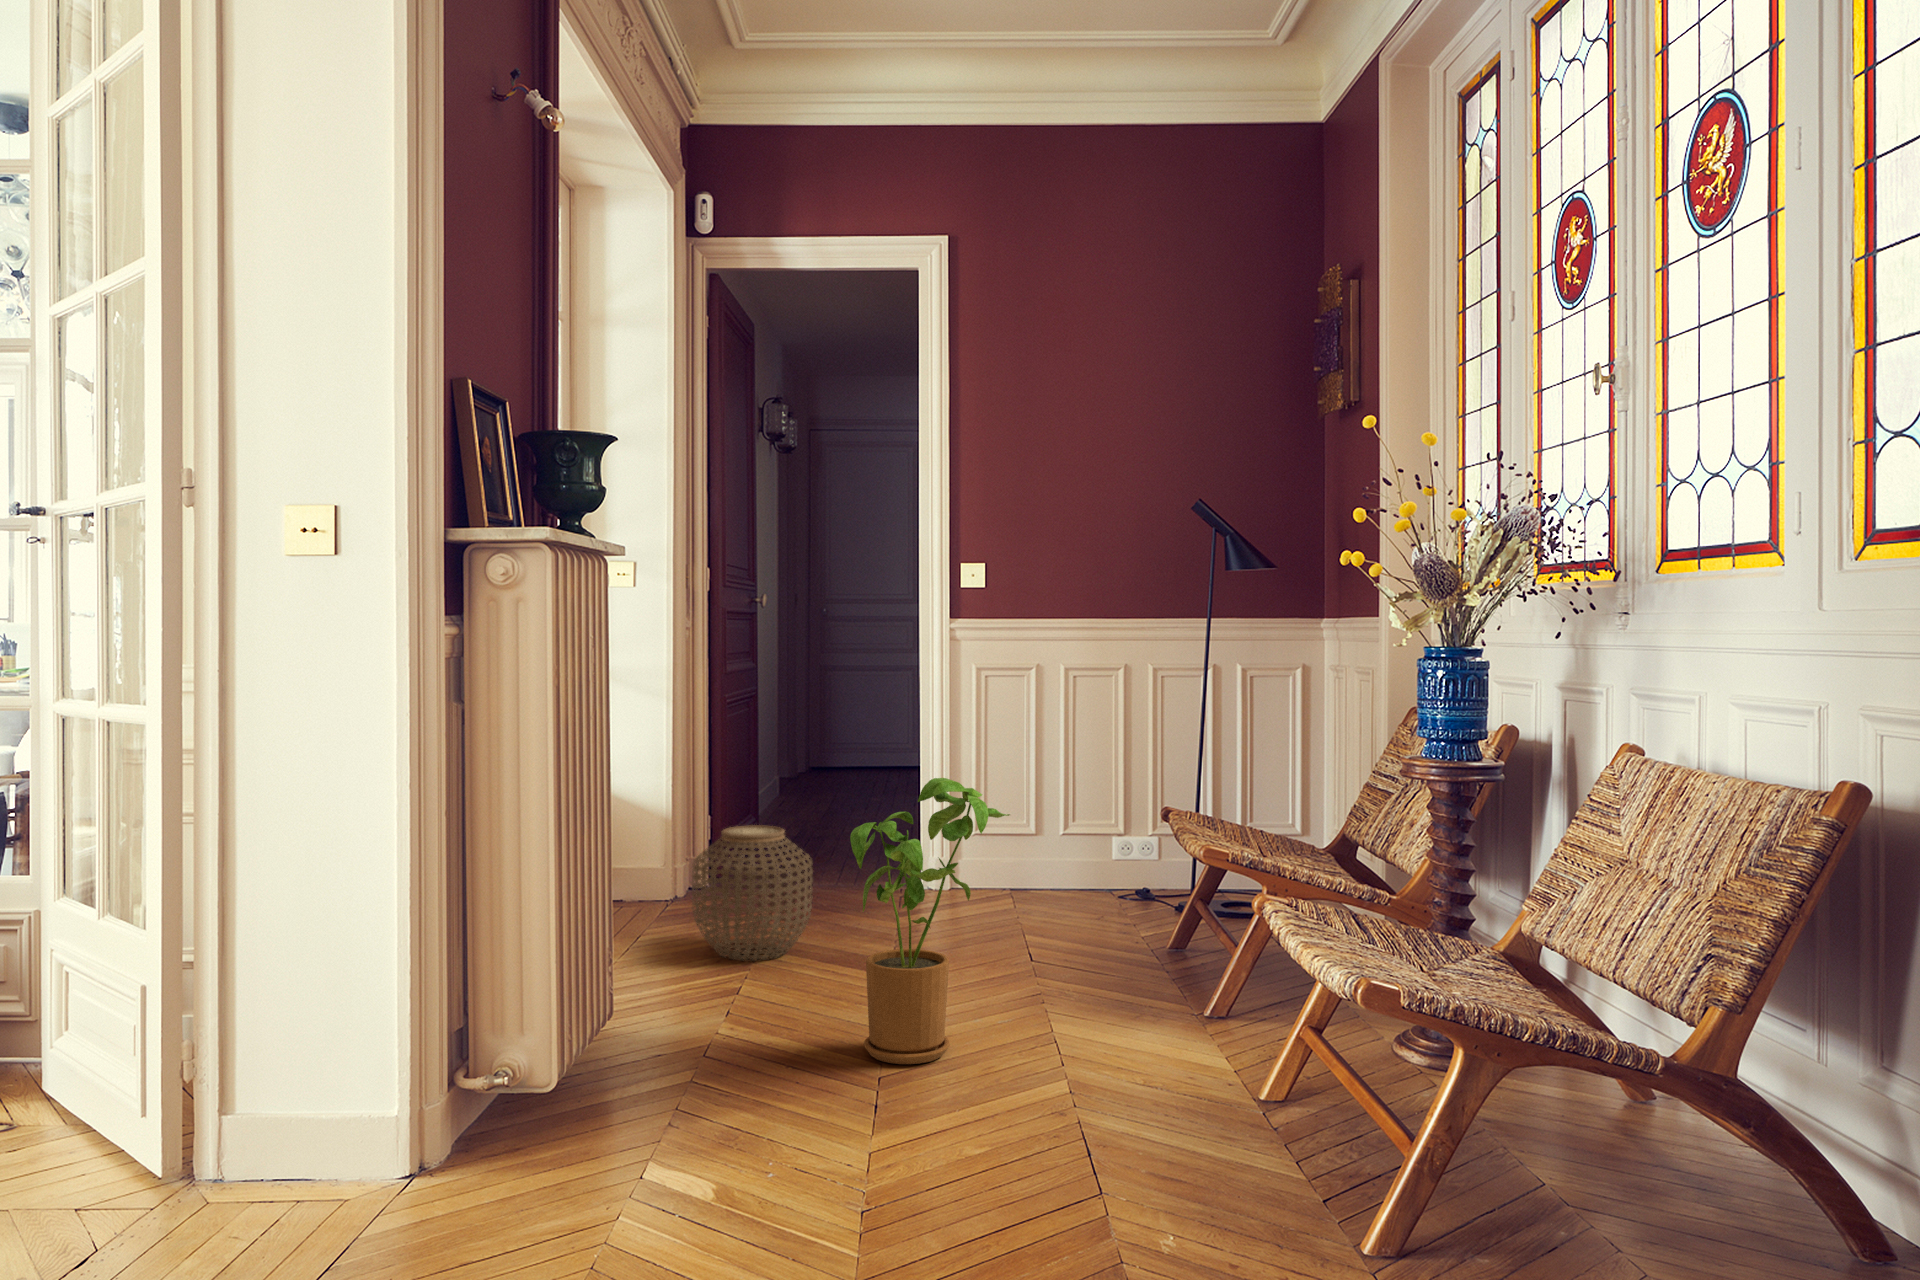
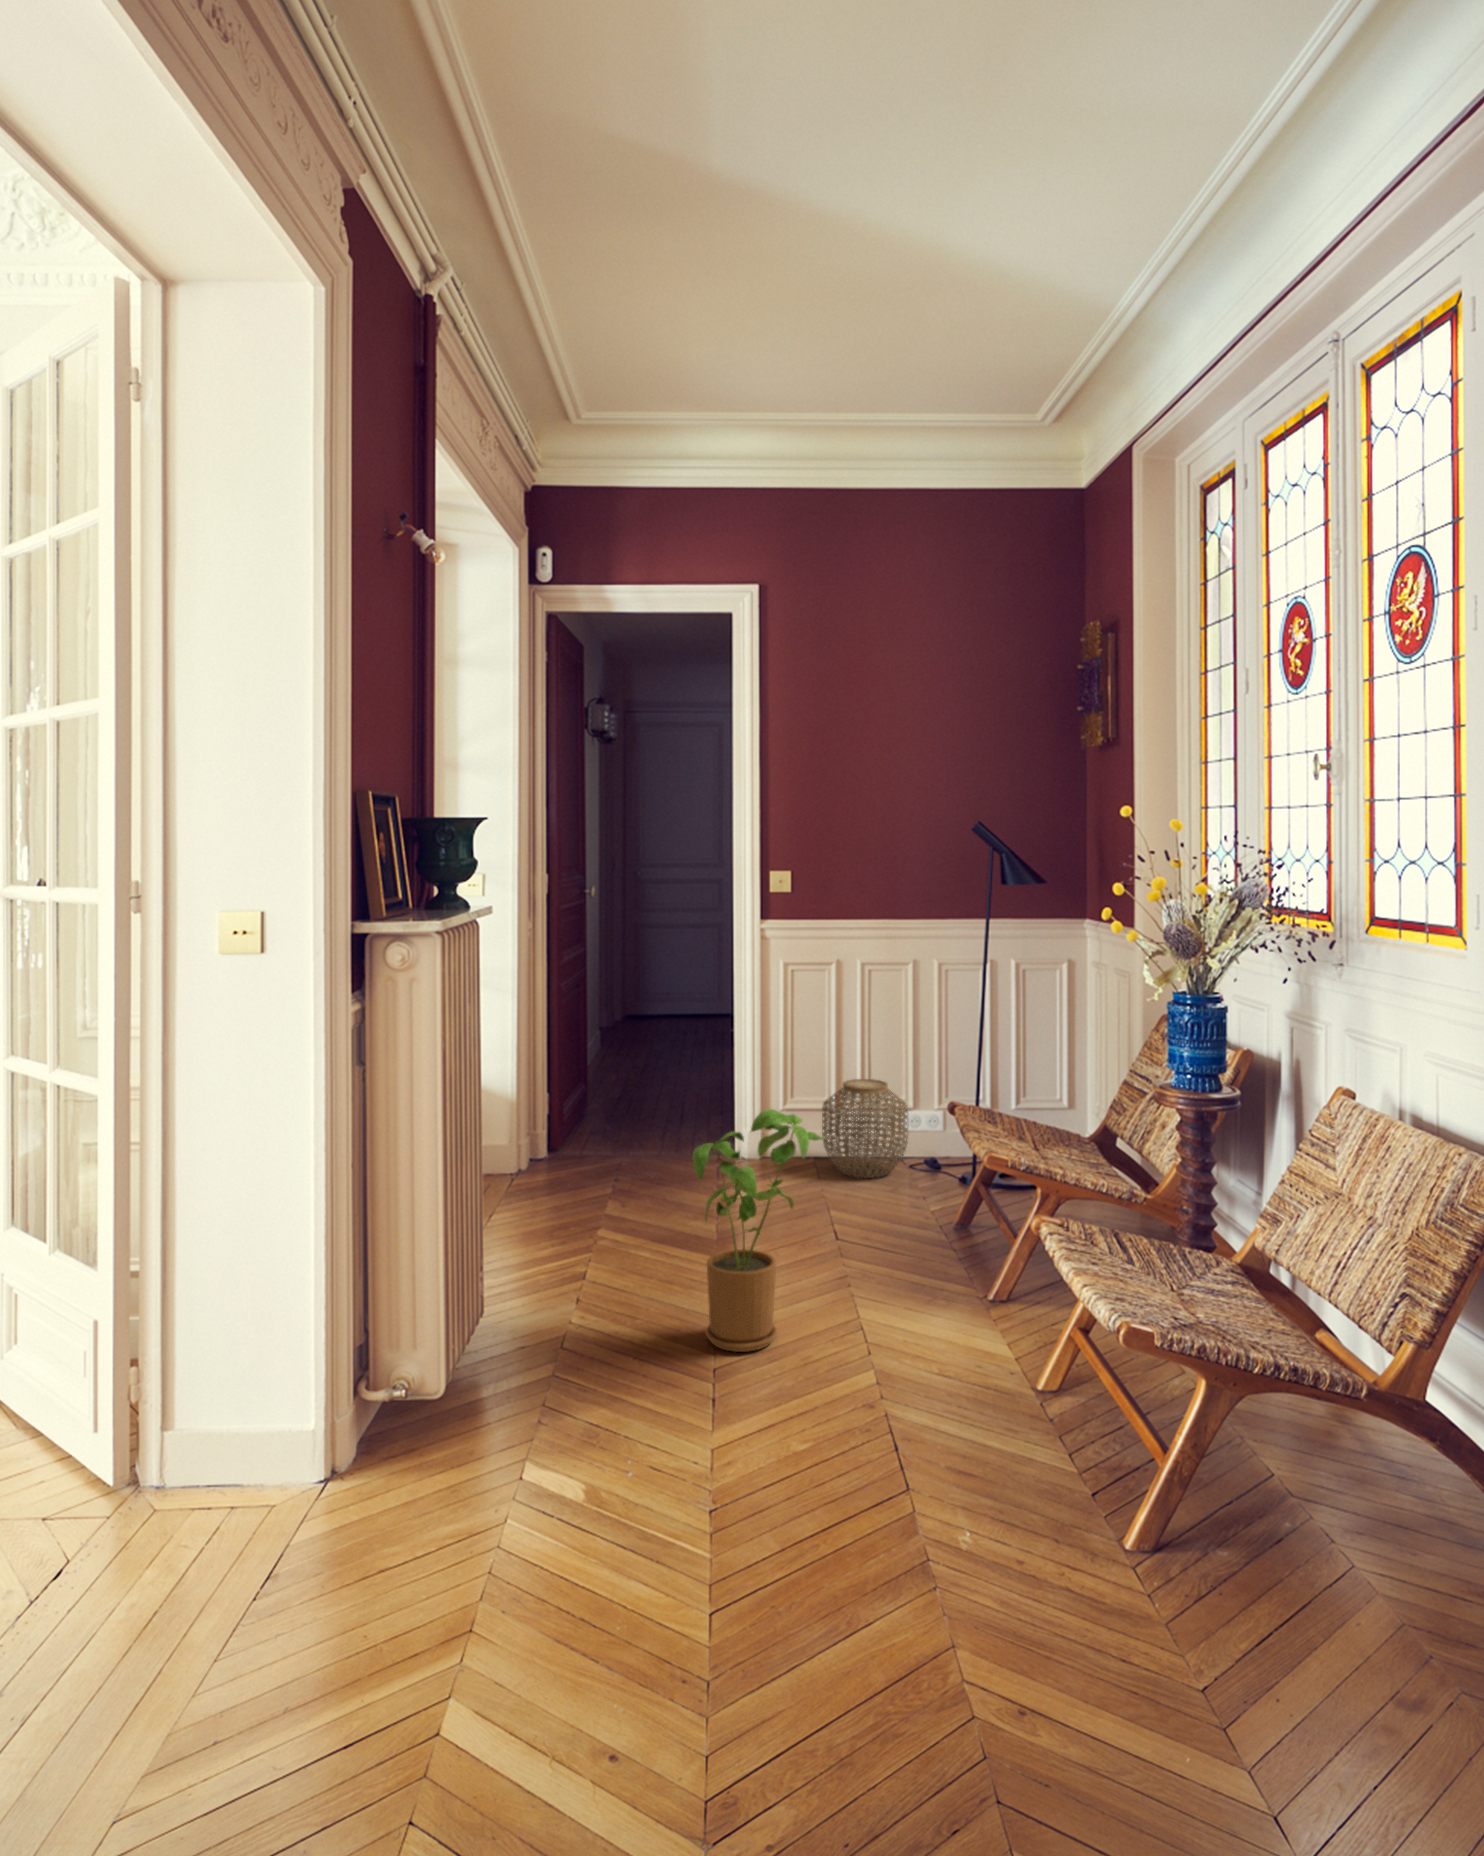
woven basket: present [692,825,813,961] -> present [822,1079,908,1178]

